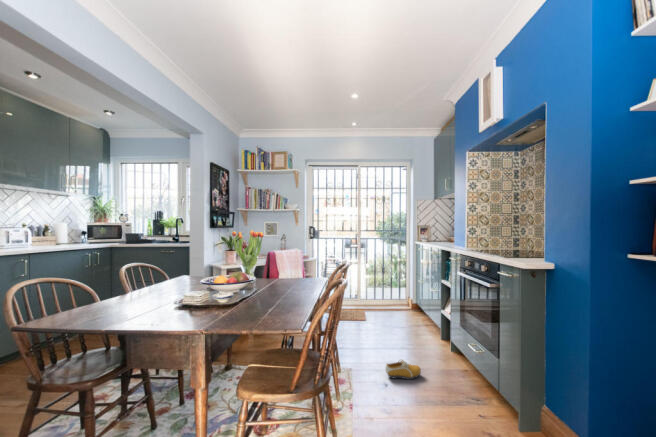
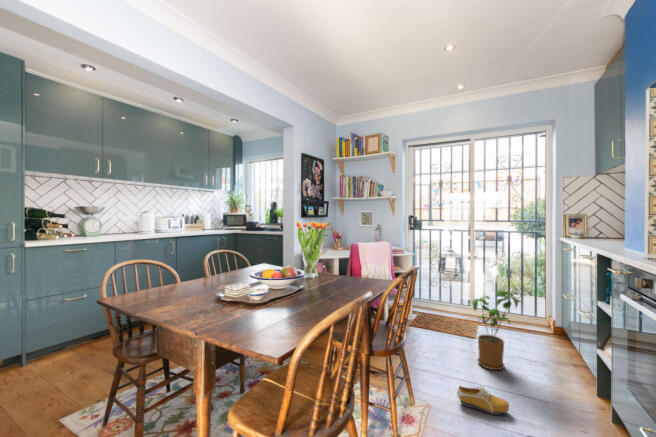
house plant: none [377,283,411,346] -> present [472,290,521,370]

